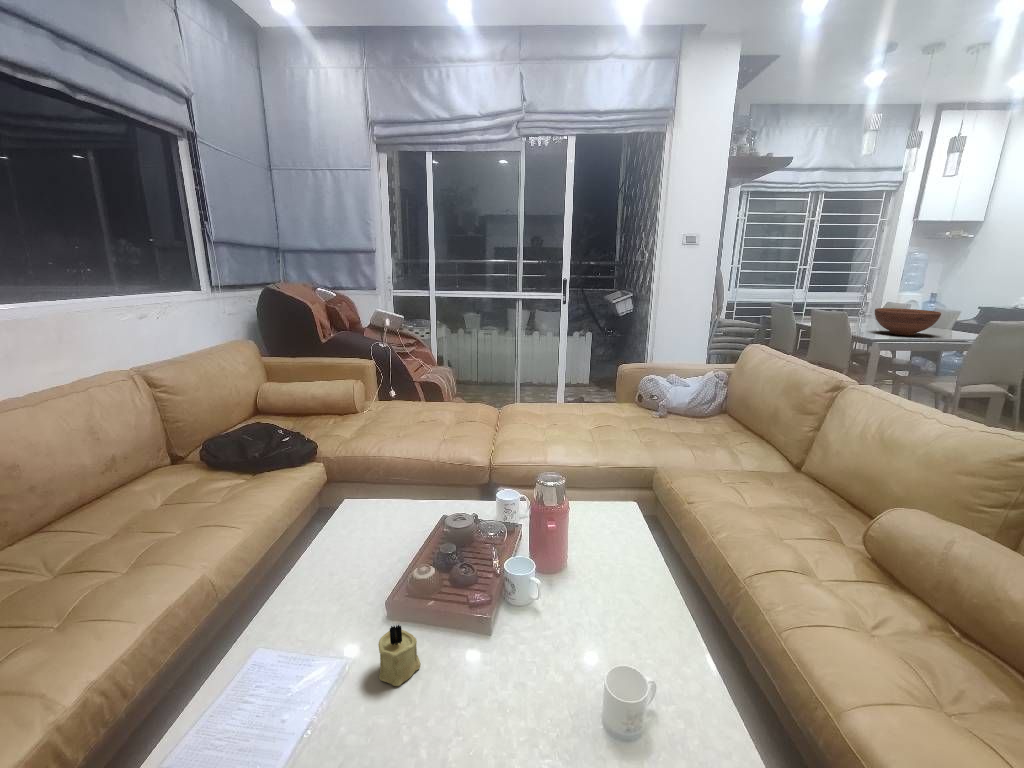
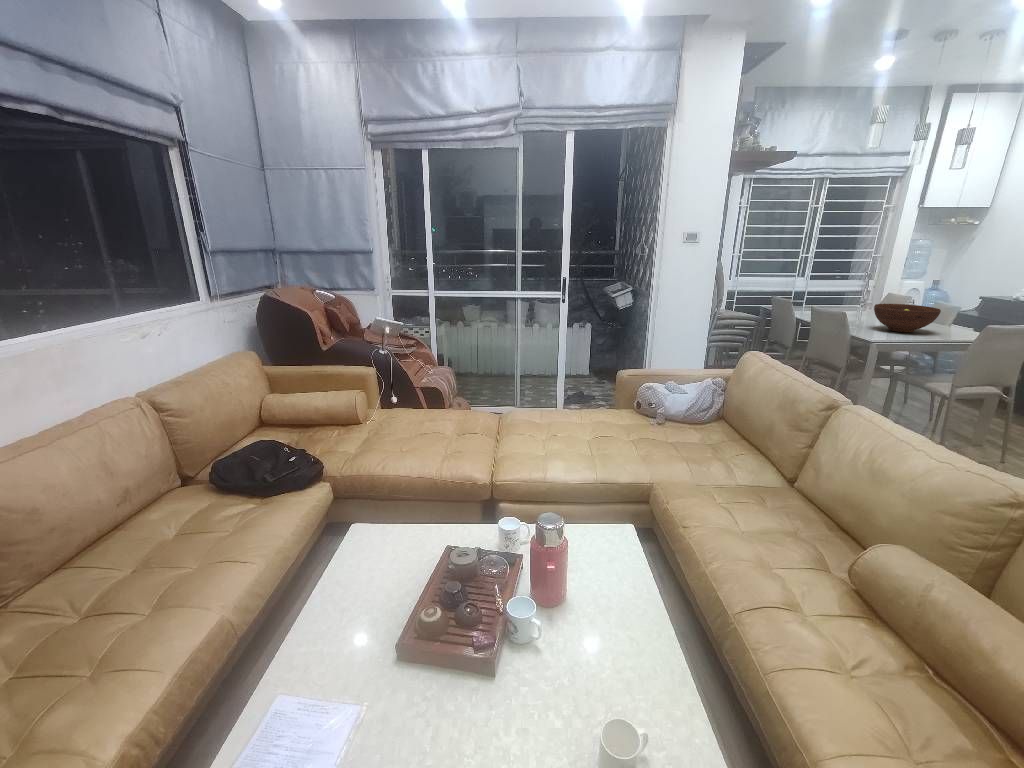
candle: present [378,625,421,686] -> none [376,680,417,740]

